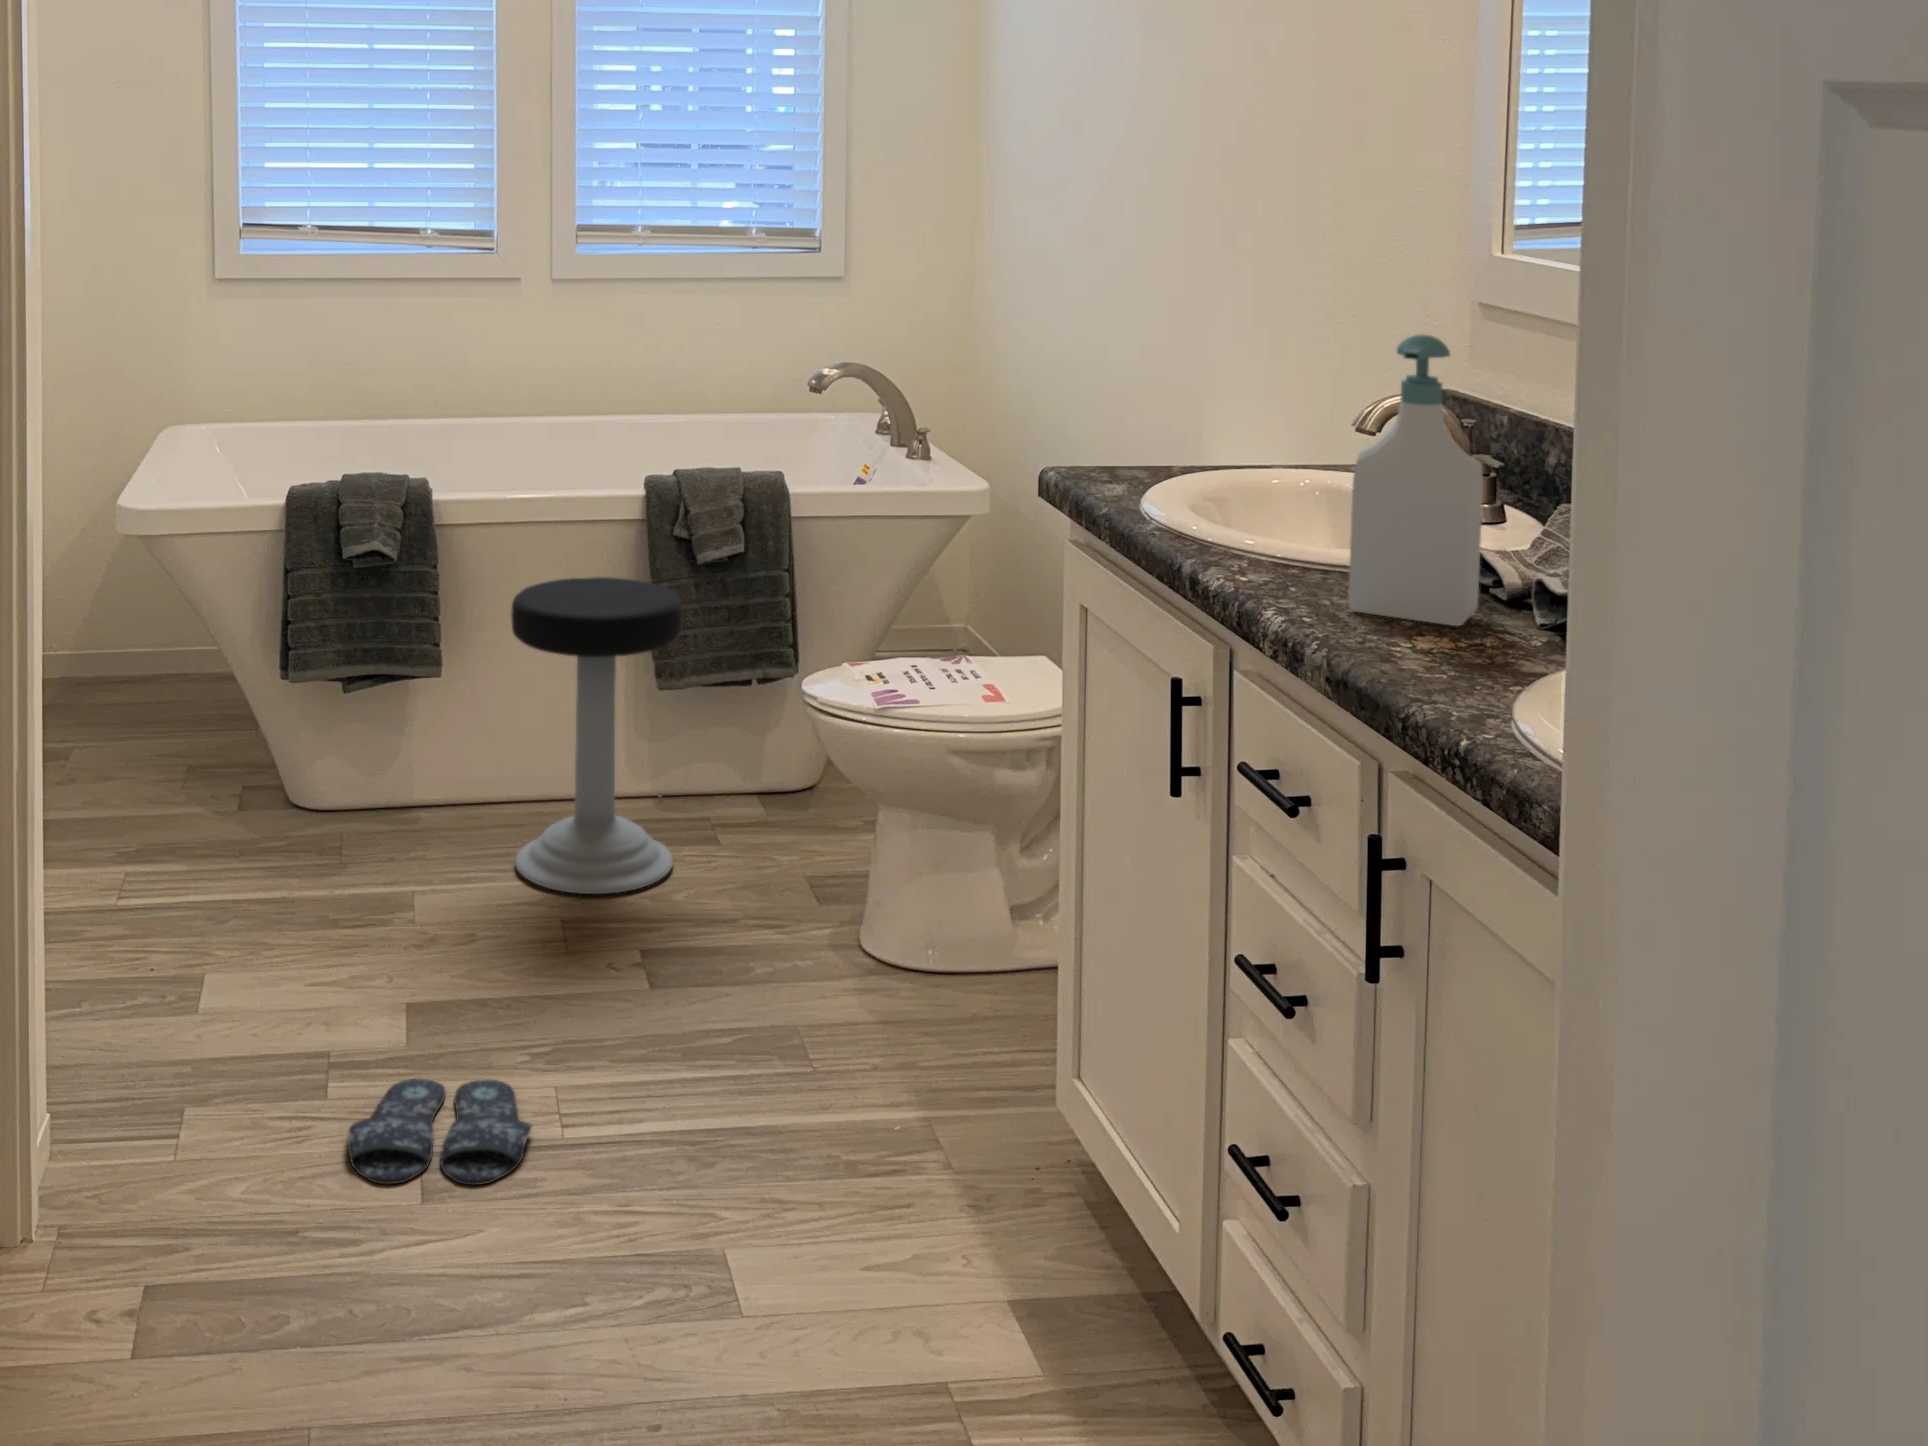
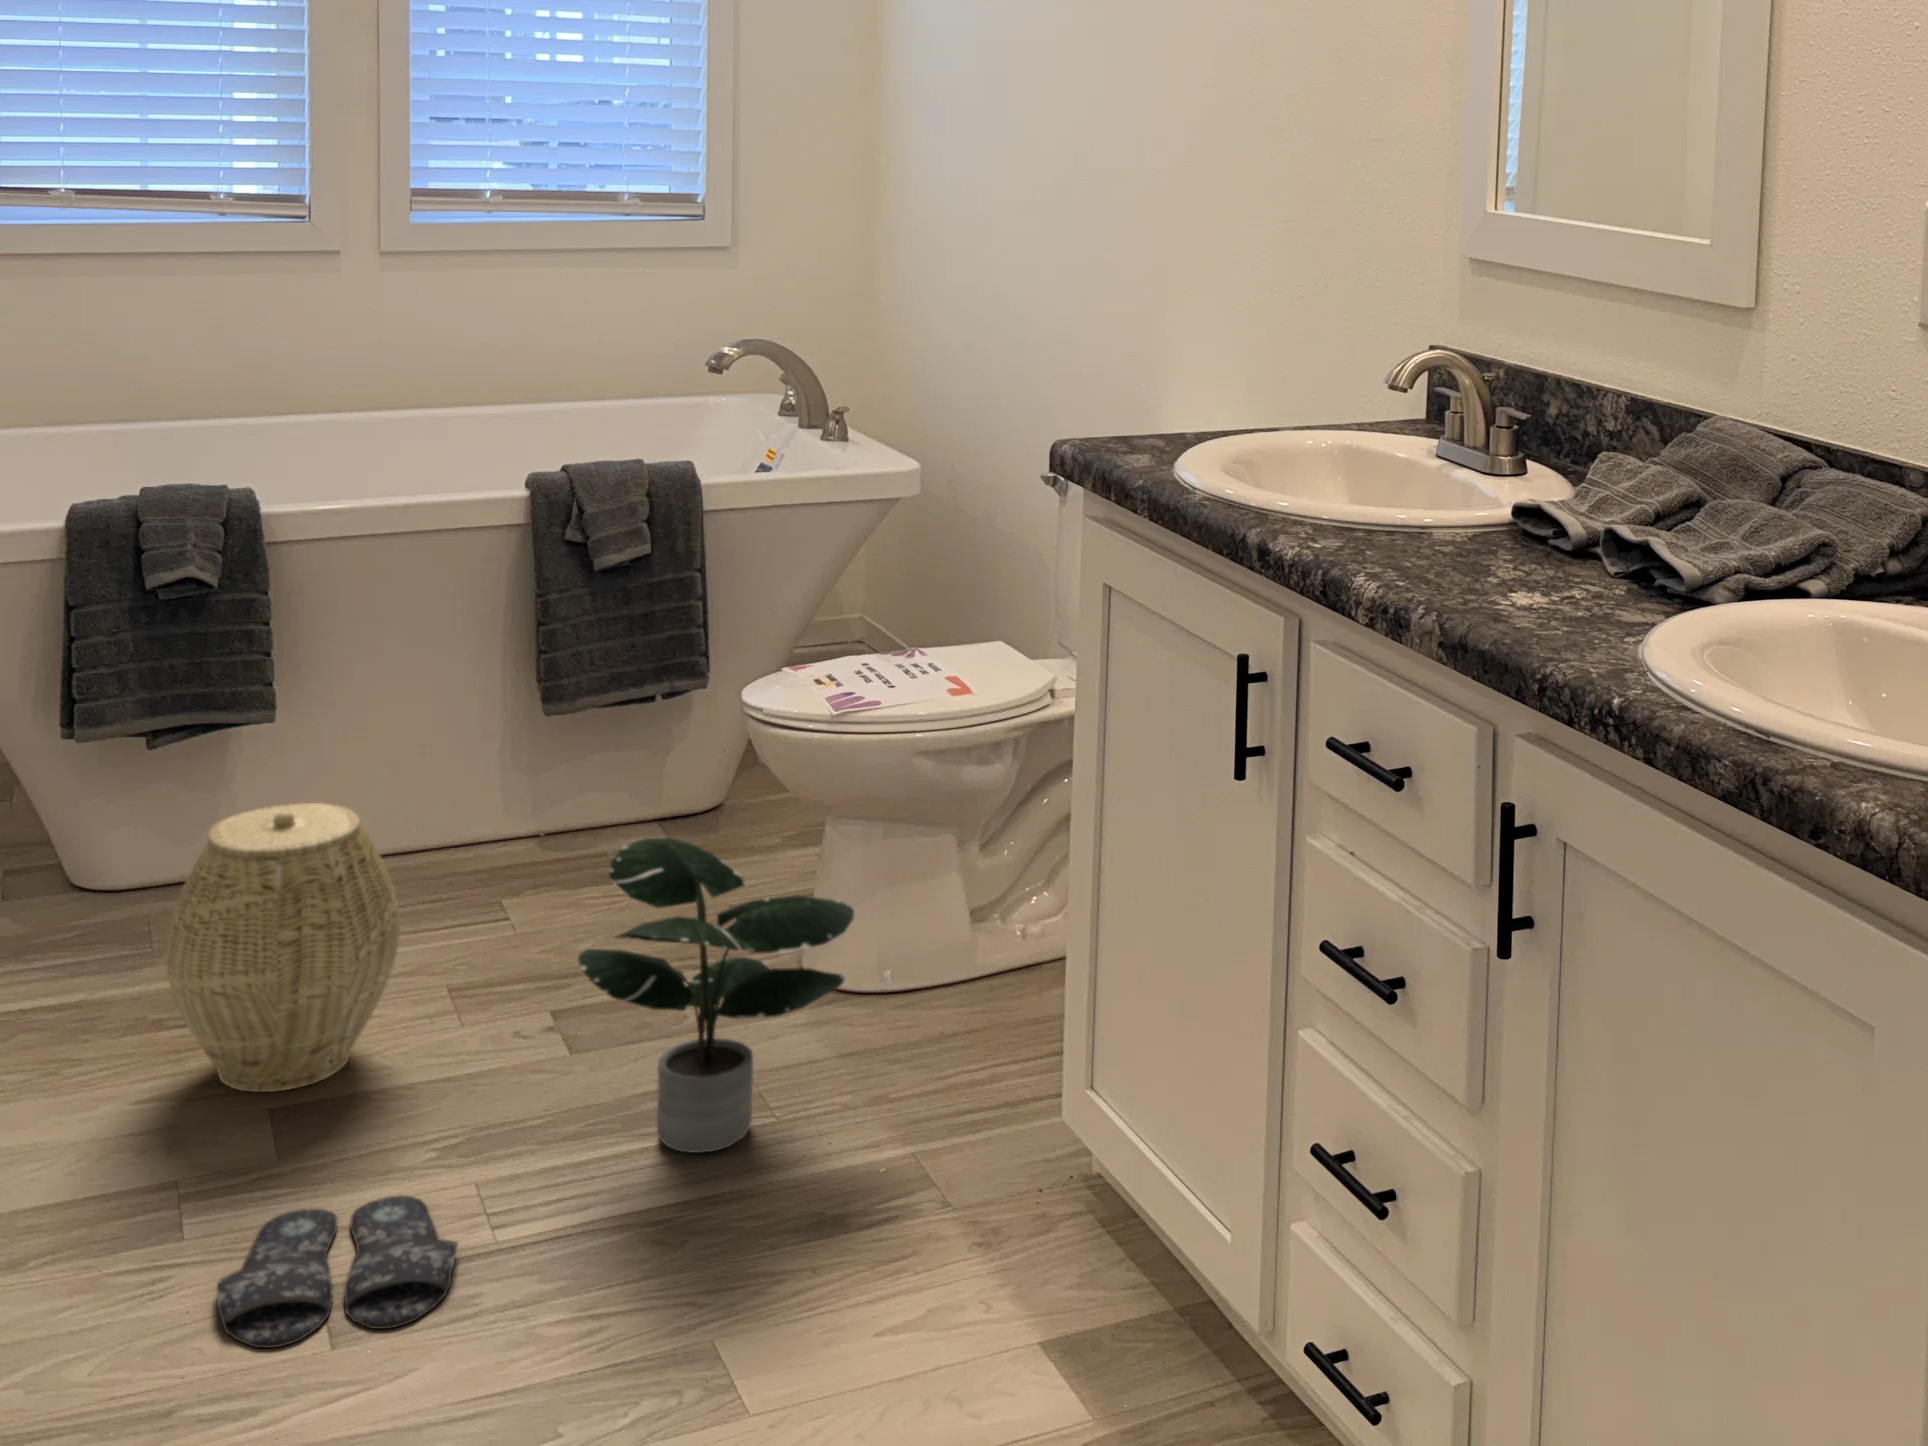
soap bottle: present [1348,334,1483,626] -> none [1437,285,1563,581]
stool: present [511,577,682,894] -> none [376,590,588,960]
woven basket: none [338,745,515,982] -> present [166,803,400,1092]
potted plant: none [640,802,878,1084] -> present [577,838,854,1153]

